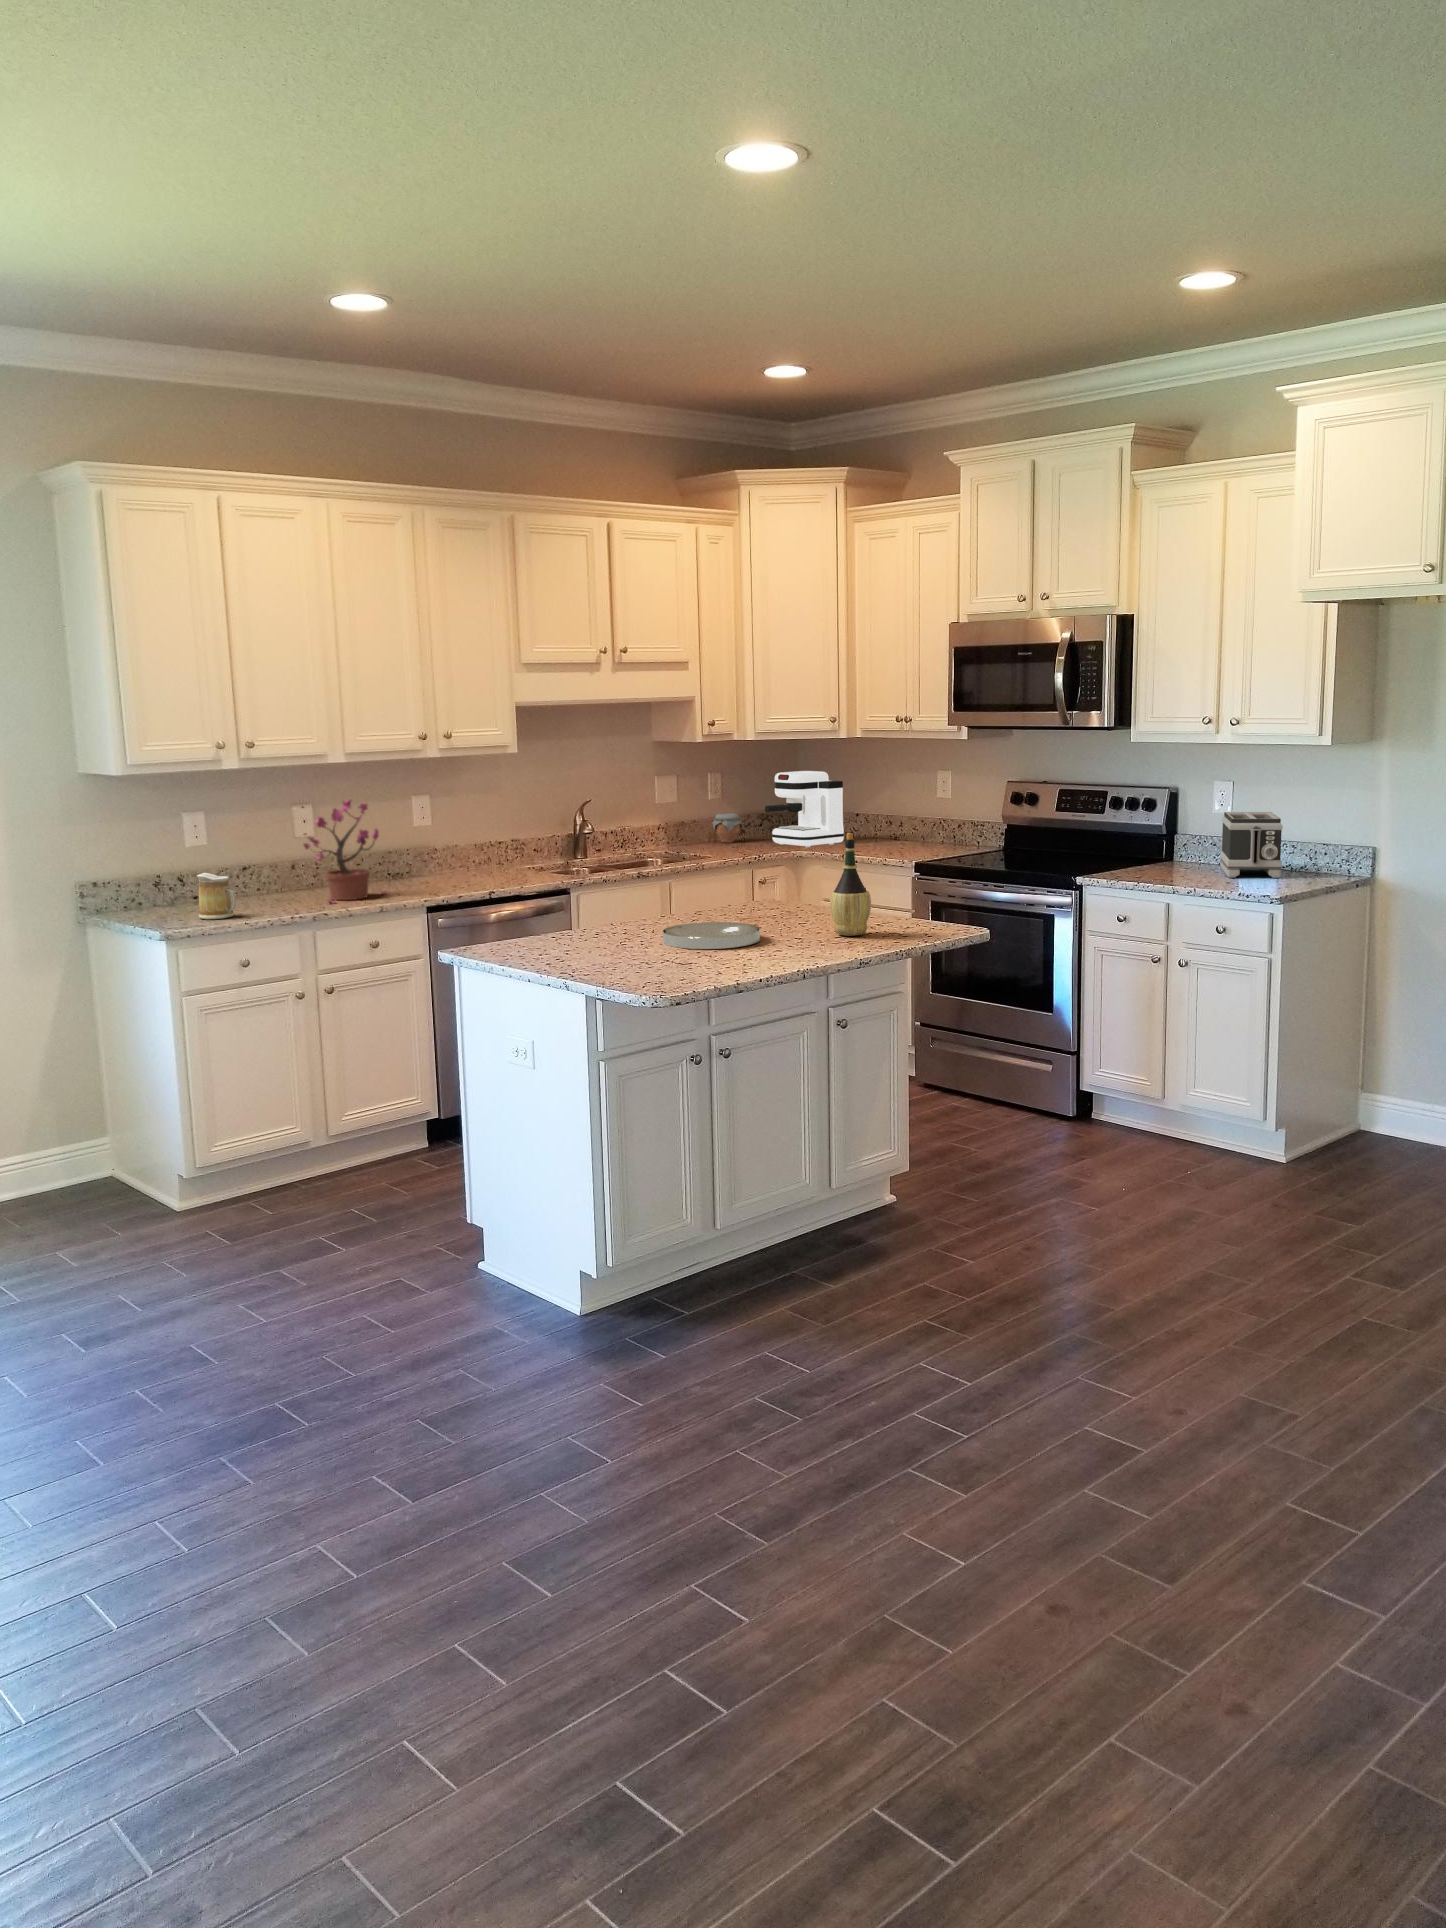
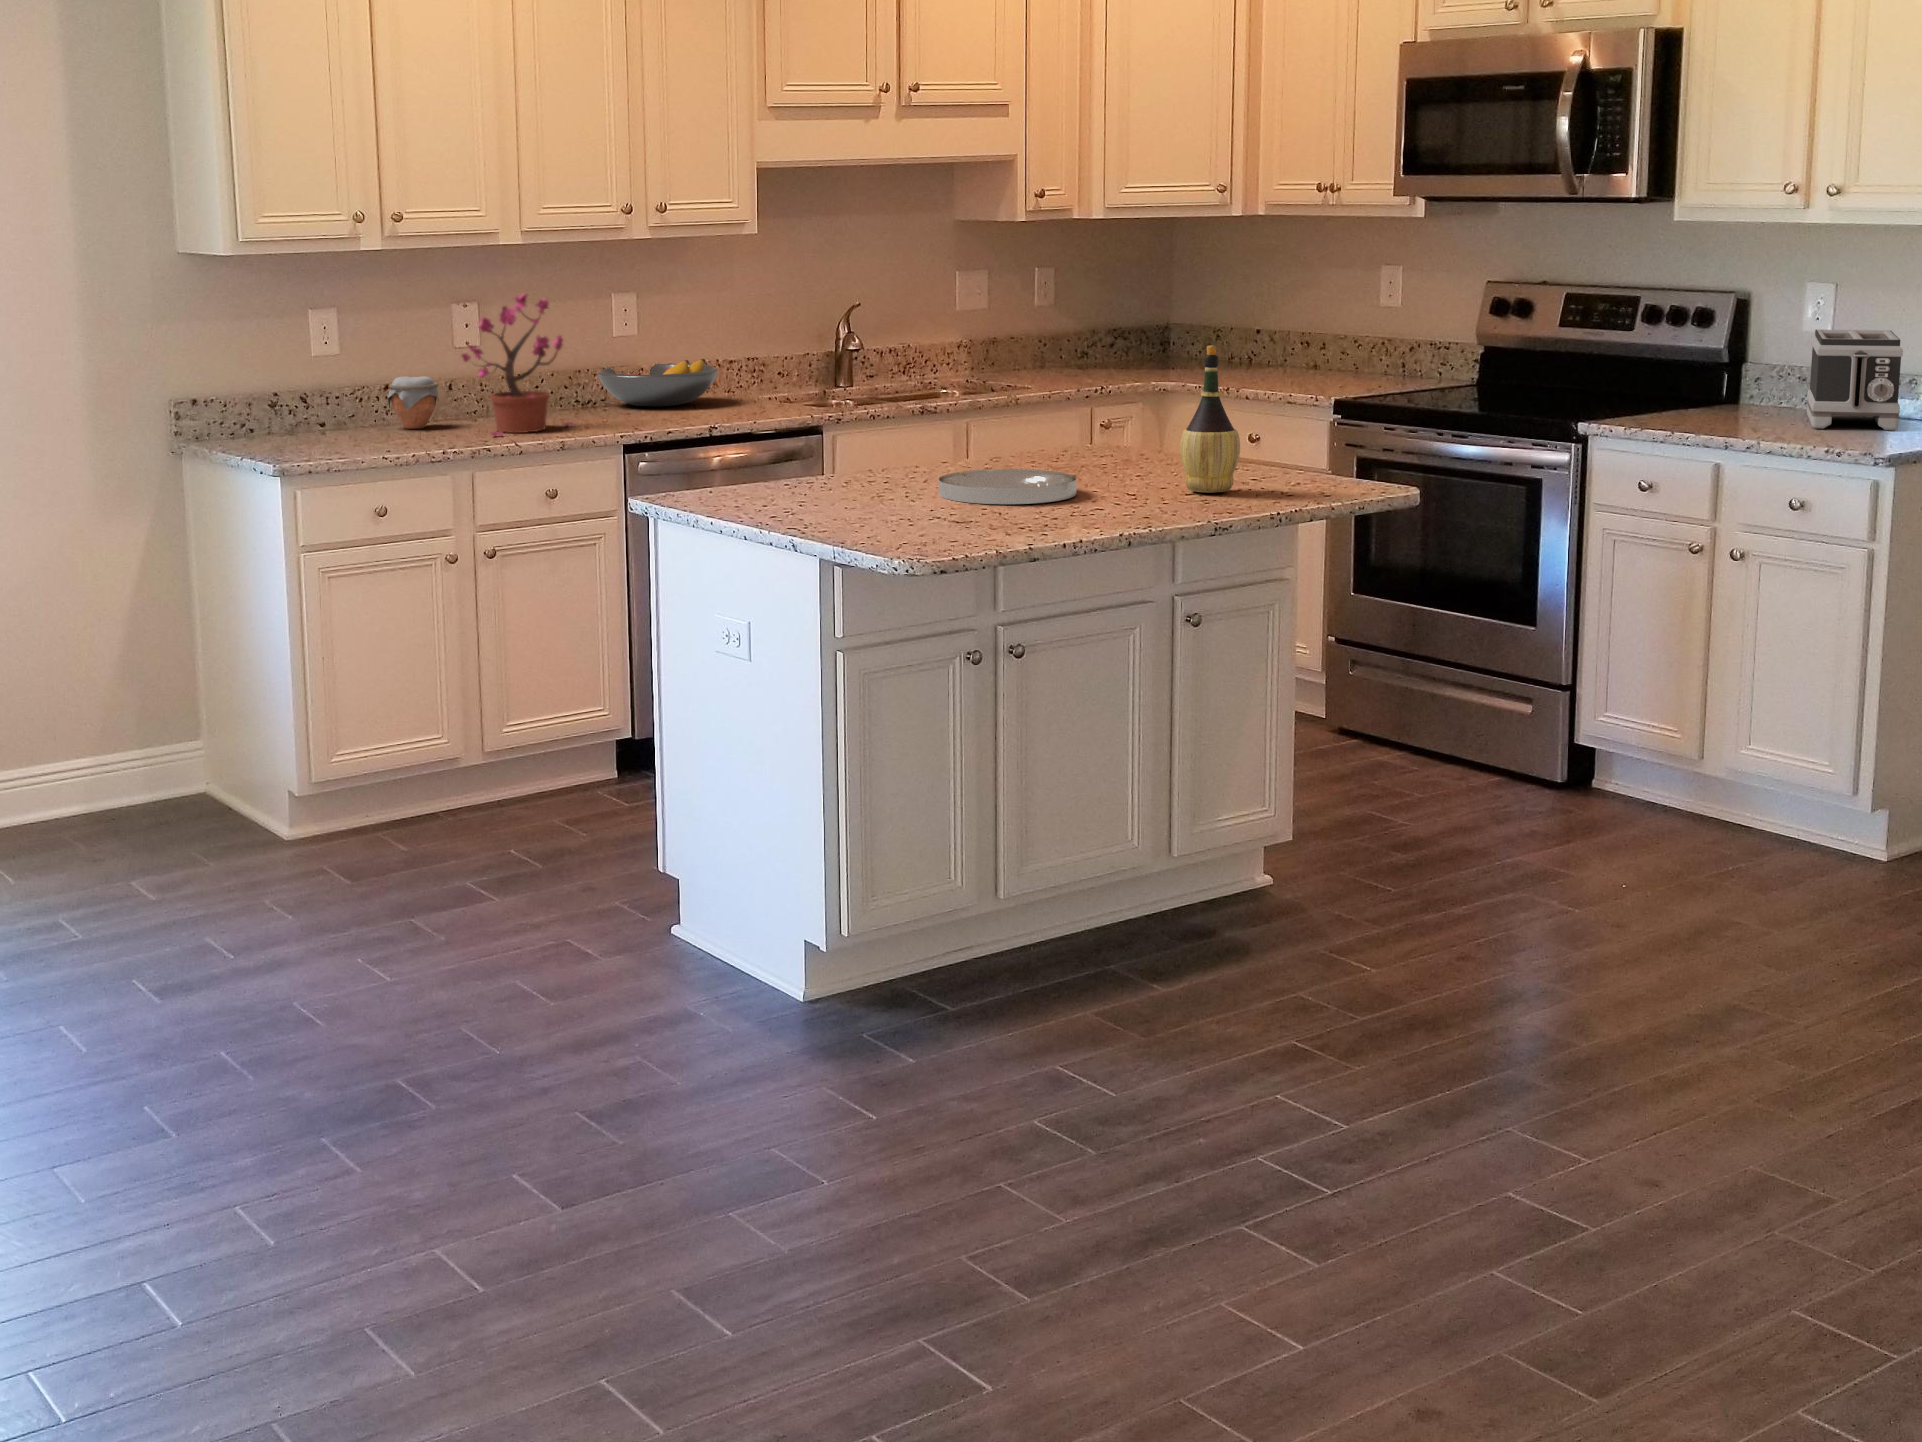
coffee maker: present [765,771,844,847] -> none [1117,265,1235,377]
jar: present [712,813,742,843] -> present [388,376,438,429]
fruit bowl: none [403,842,492,877] -> present [596,359,719,407]
mug: present [197,873,236,919] -> none [321,389,371,452]

